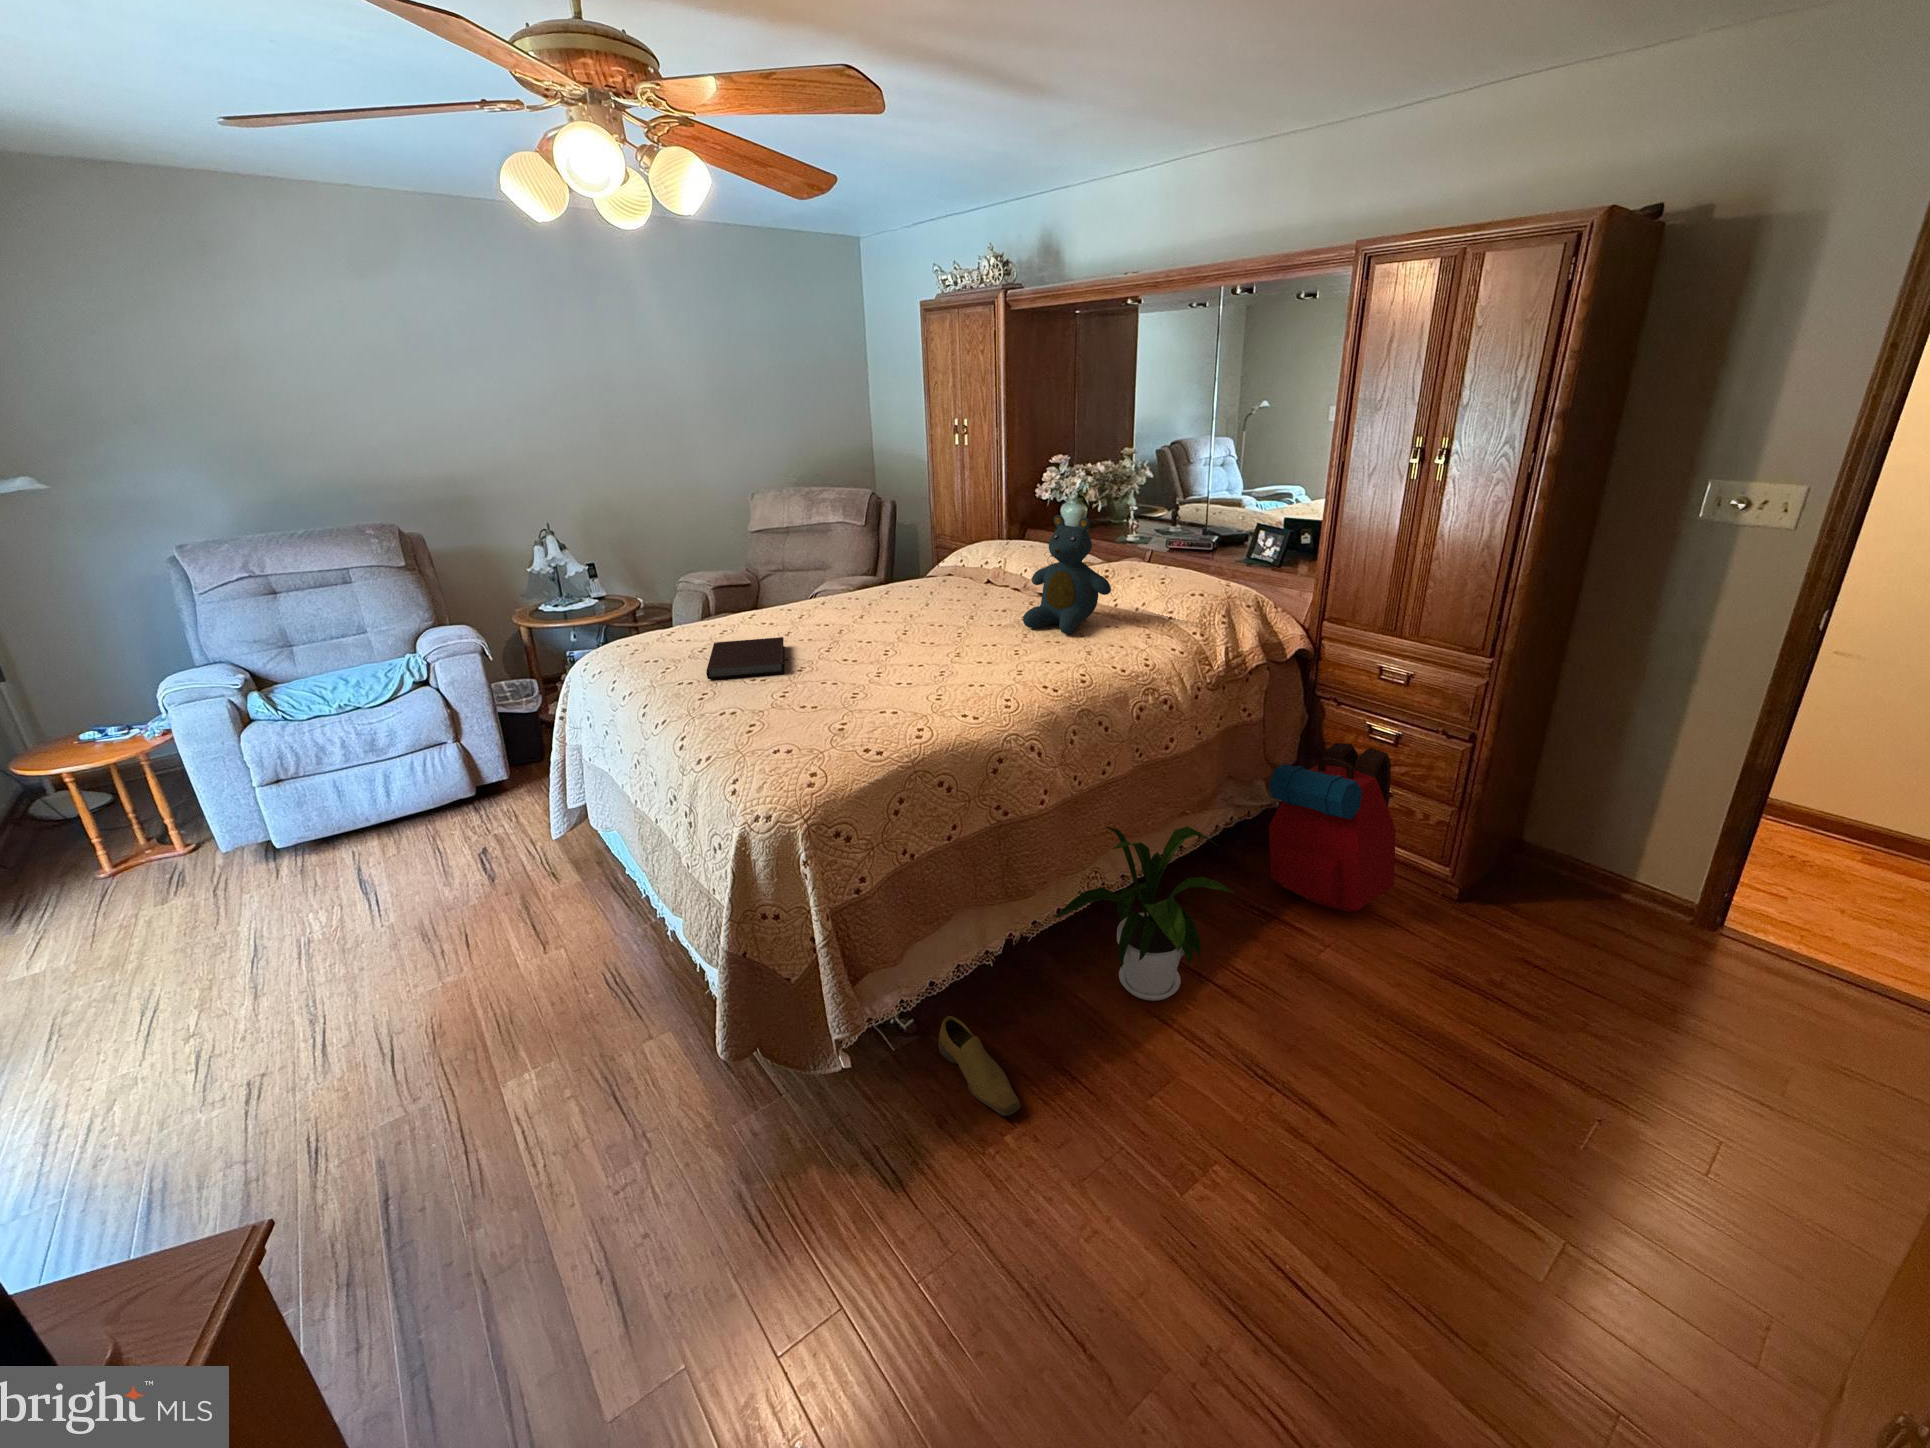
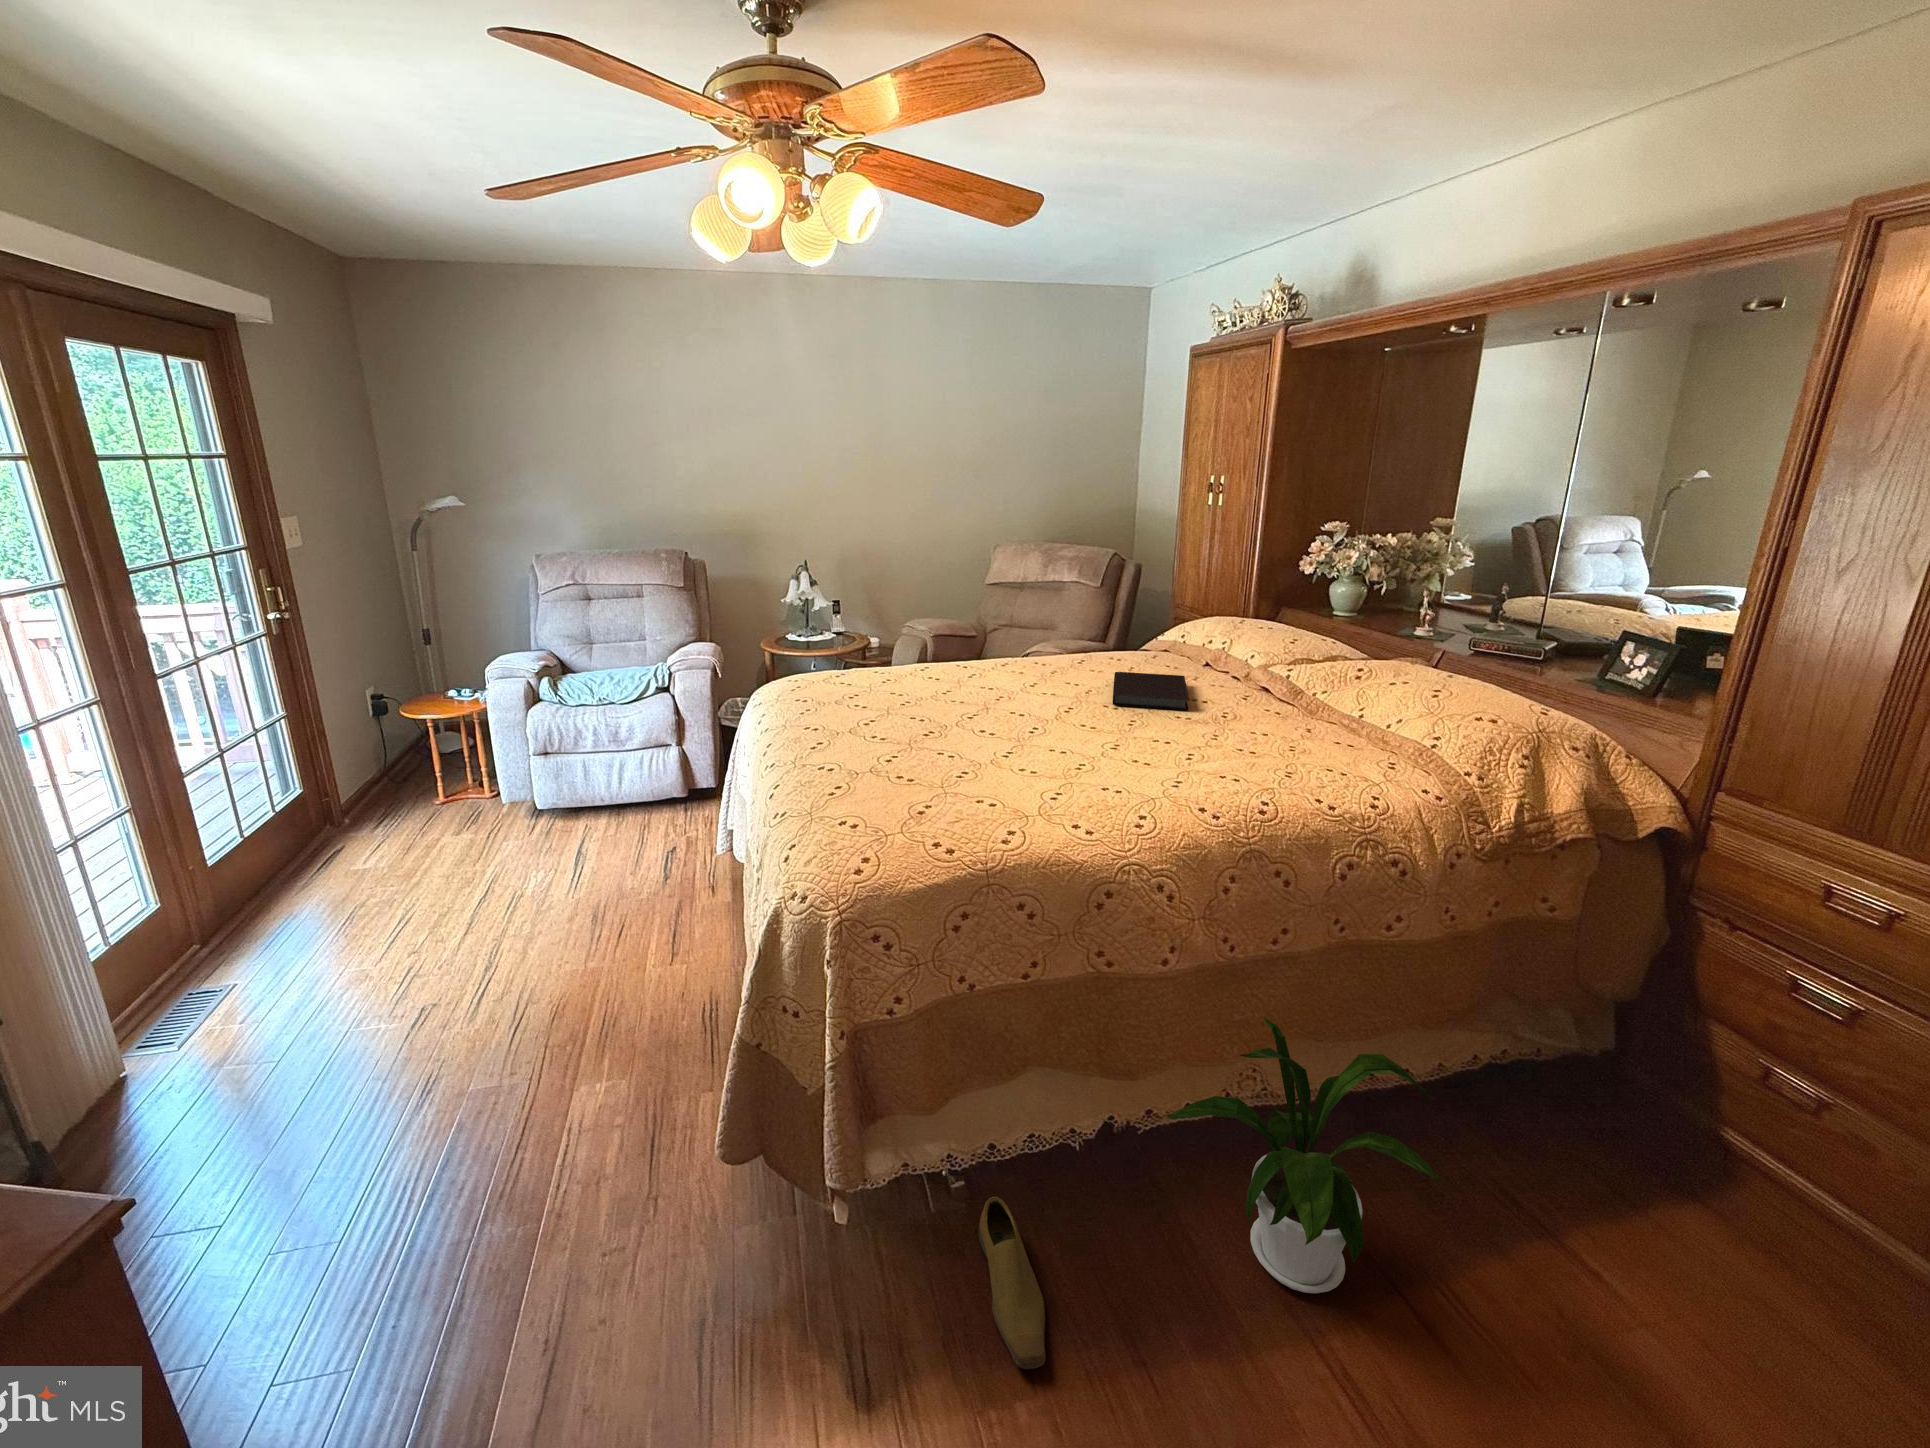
teddy bear: present [1023,515,1111,634] -> none [1222,591,1350,745]
notebook: present [706,637,785,679] -> present [1113,672,1190,710]
backpack: present [1269,743,1396,912] -> none [1555,989,1823,1283]

